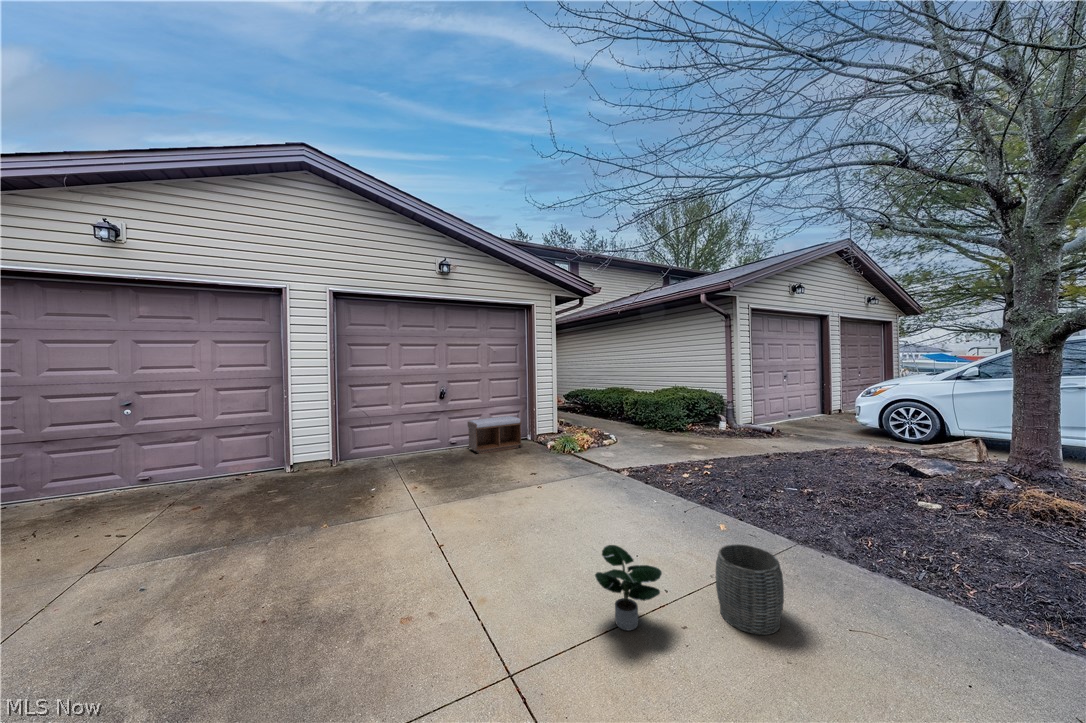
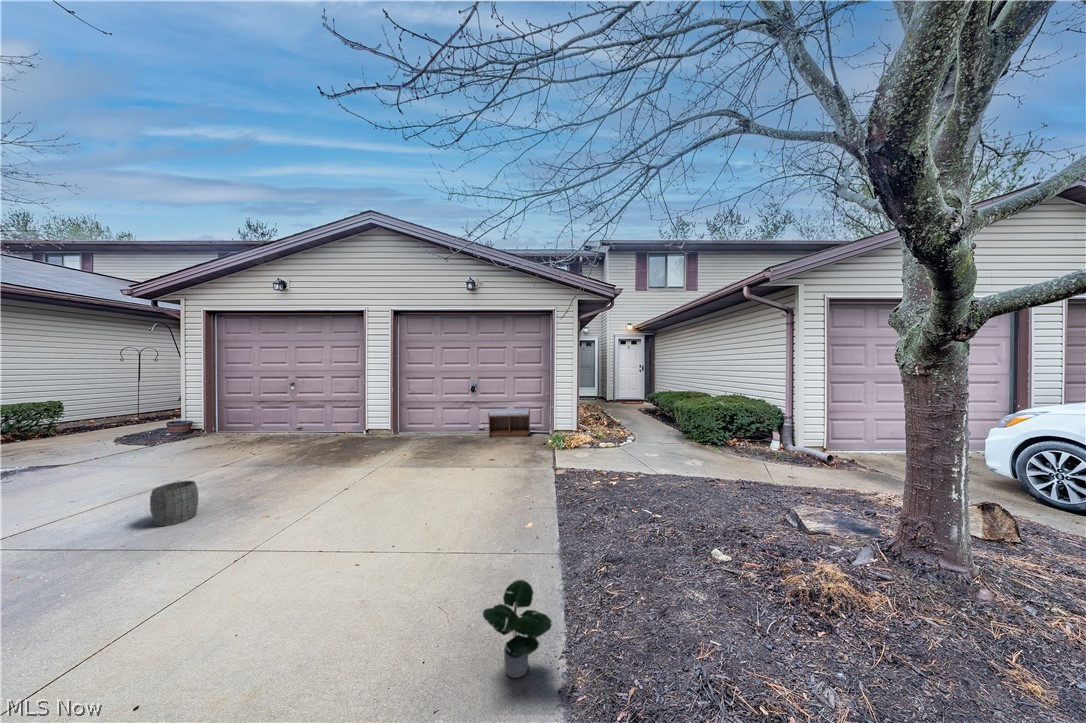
woven basket: present [716,544,784,635] -> present [150,481,199,526]
potted plant: present [595,545,662,630] -> present [483,580,552,678]

